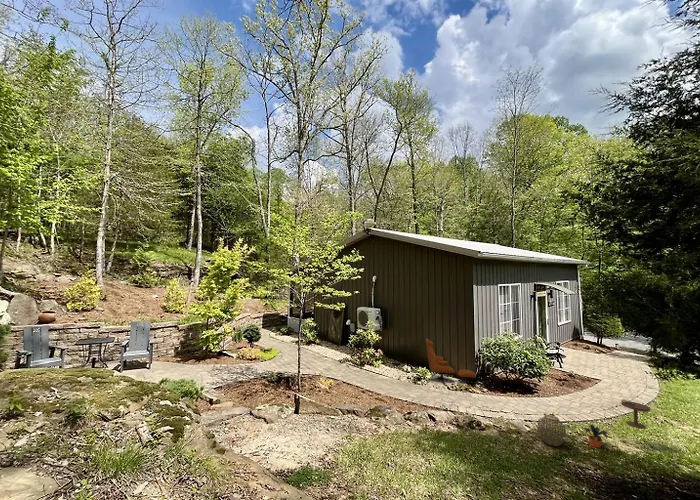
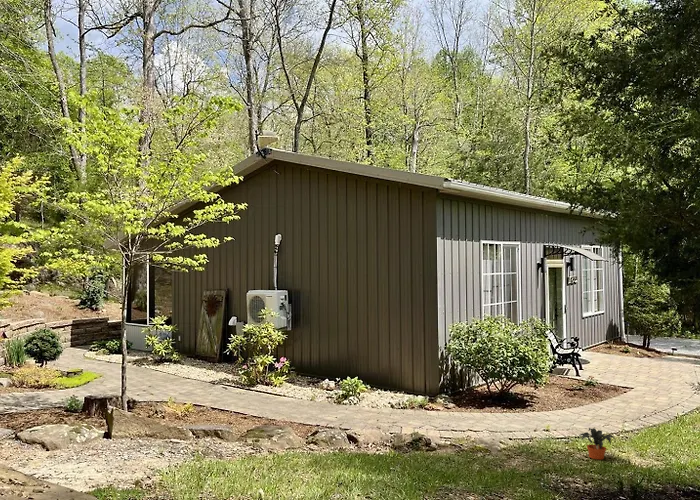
lounge chair: present [426,338,476,386] -> none [357,330,439,404]
side table: present [621,400,650,429] -> none [637,388,674,454]
woven basket: present [538,415,566,446] -> none [514,417,553,461]

